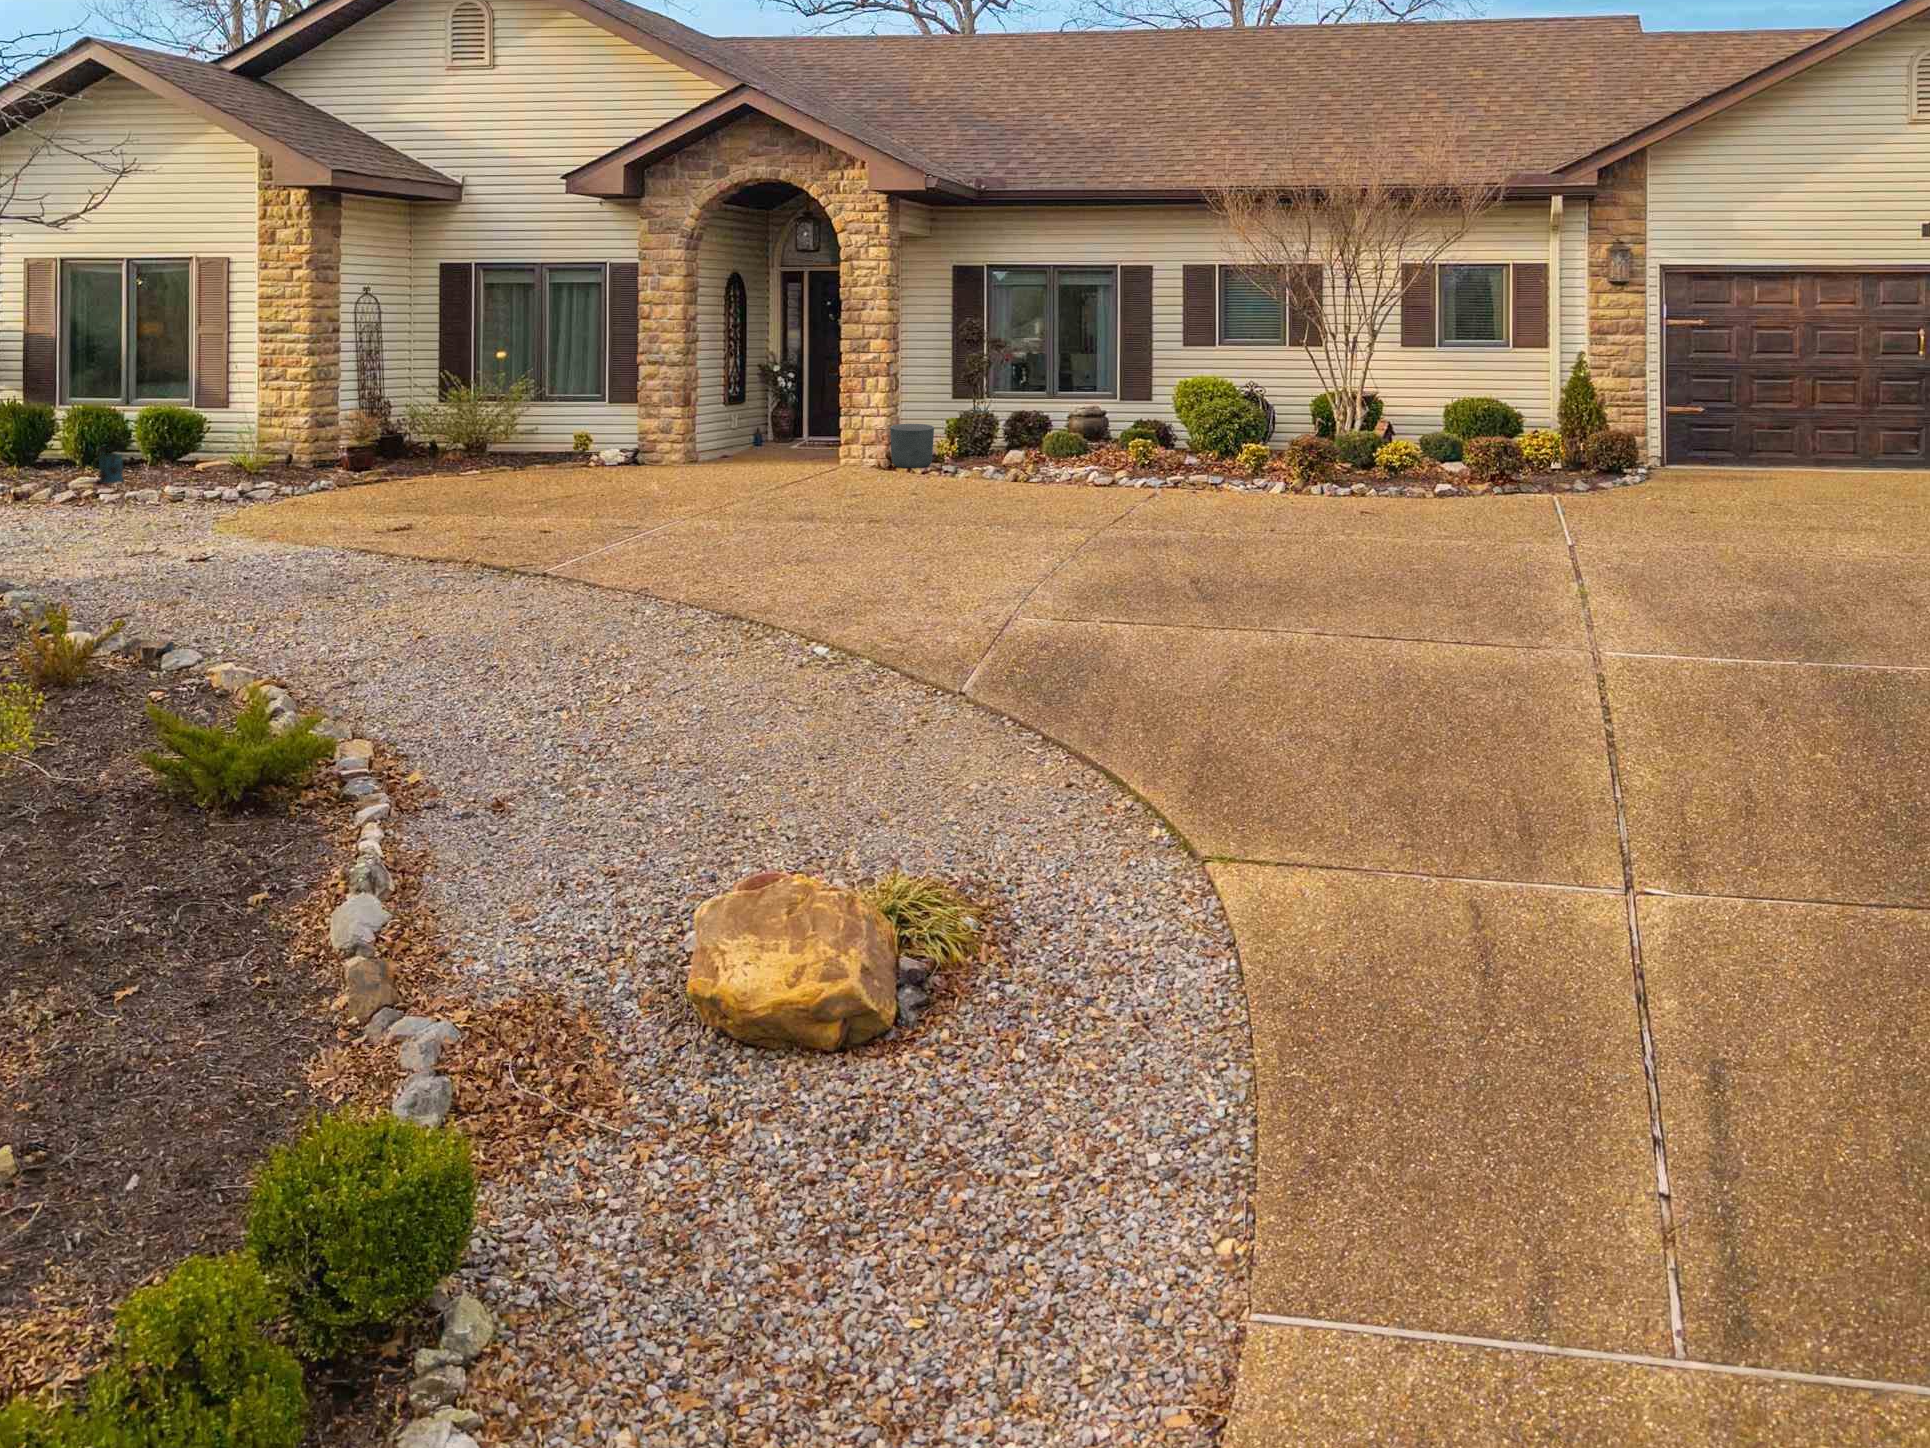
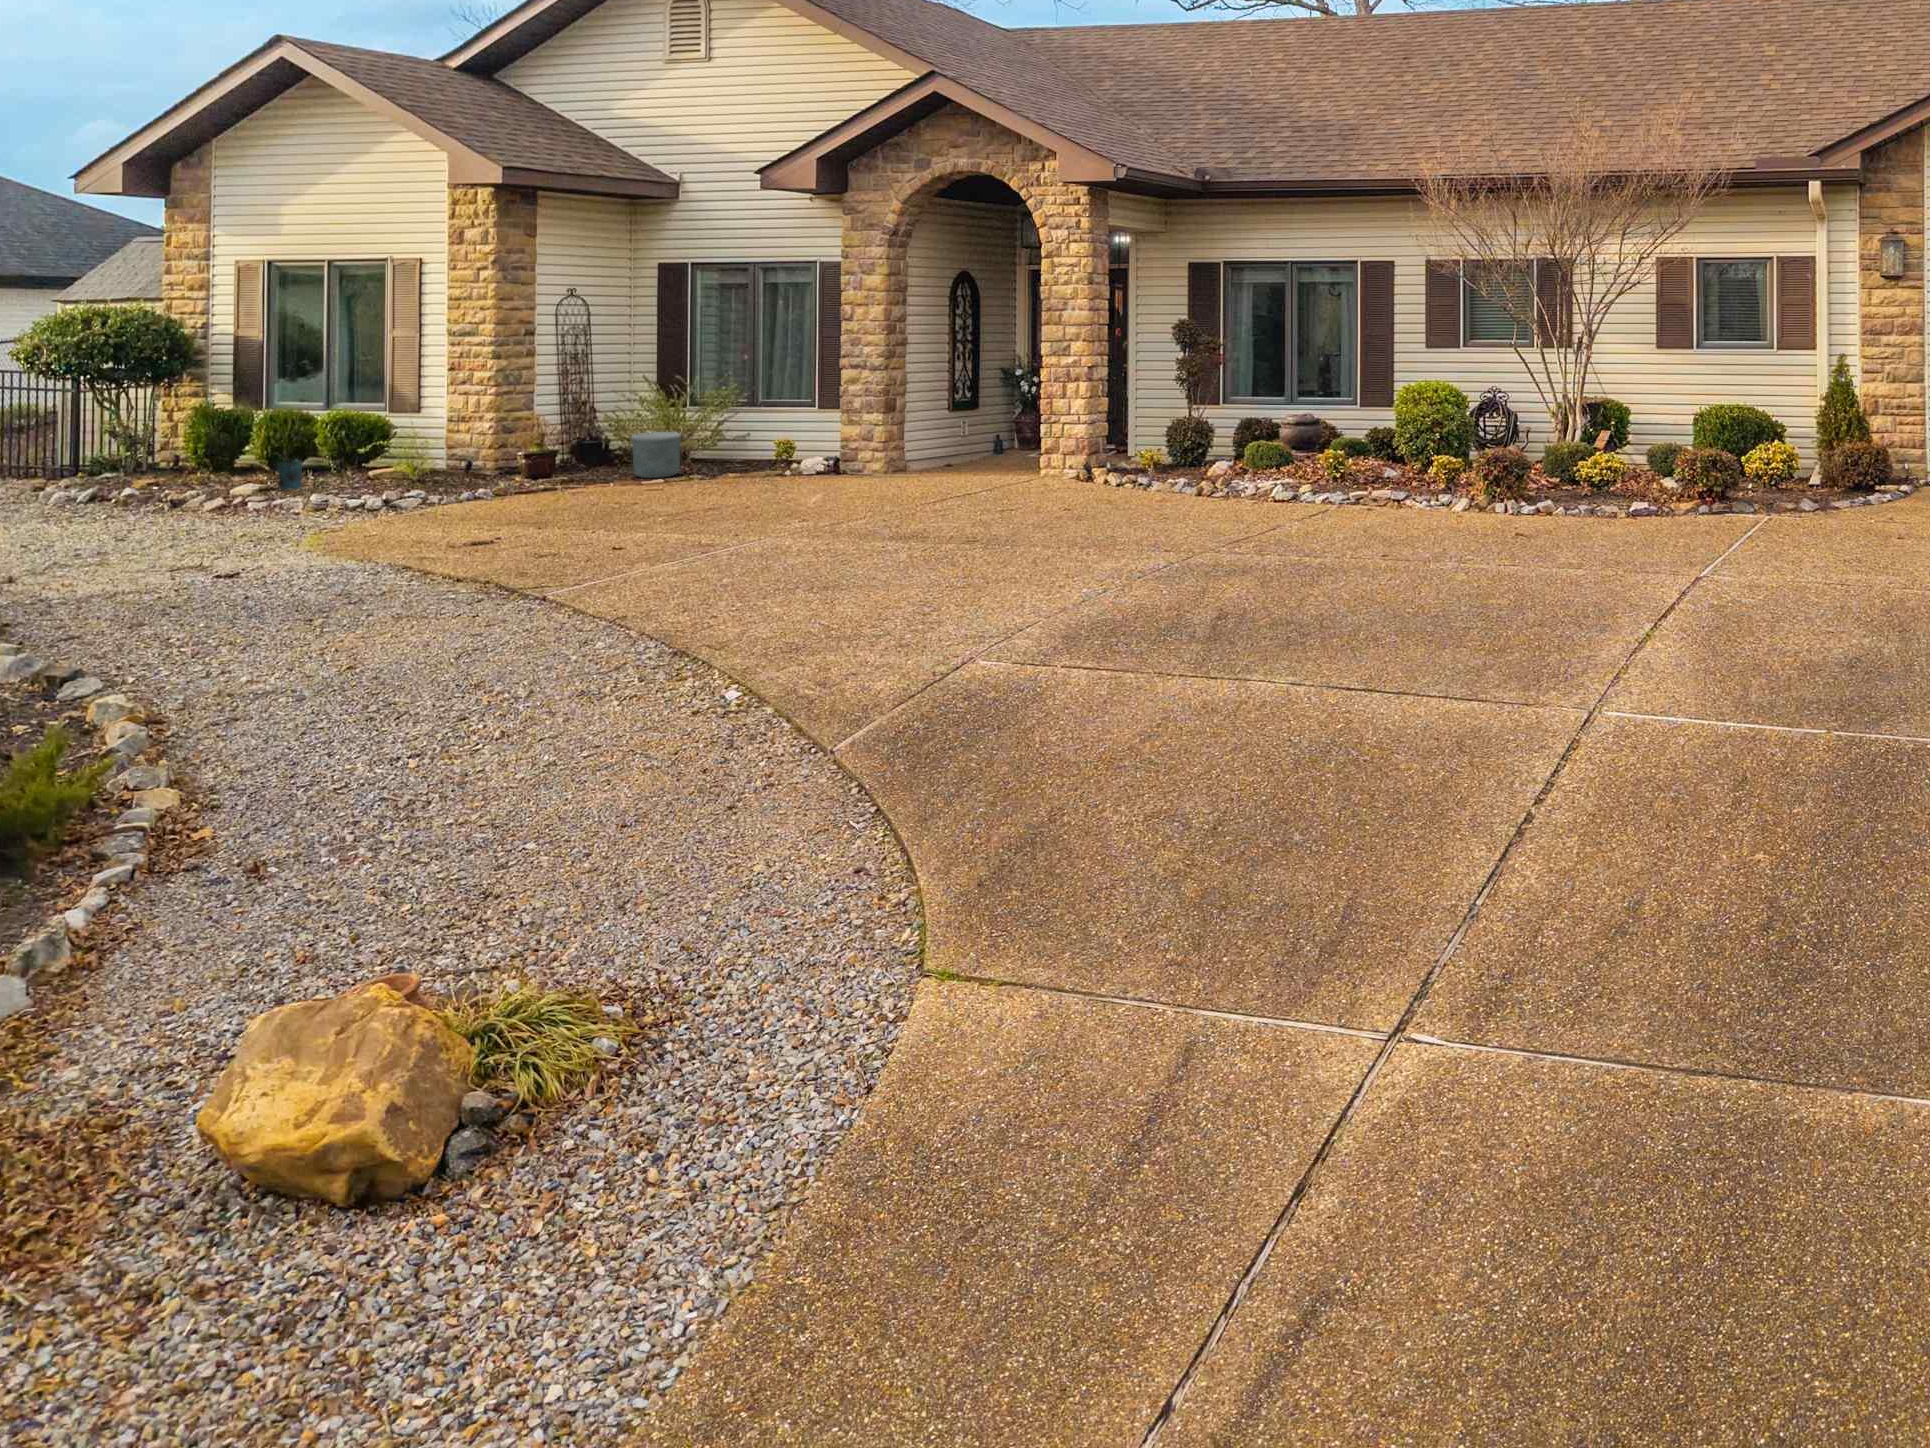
planter: present [890,424,934,468] -> present [631,432,681,478]

